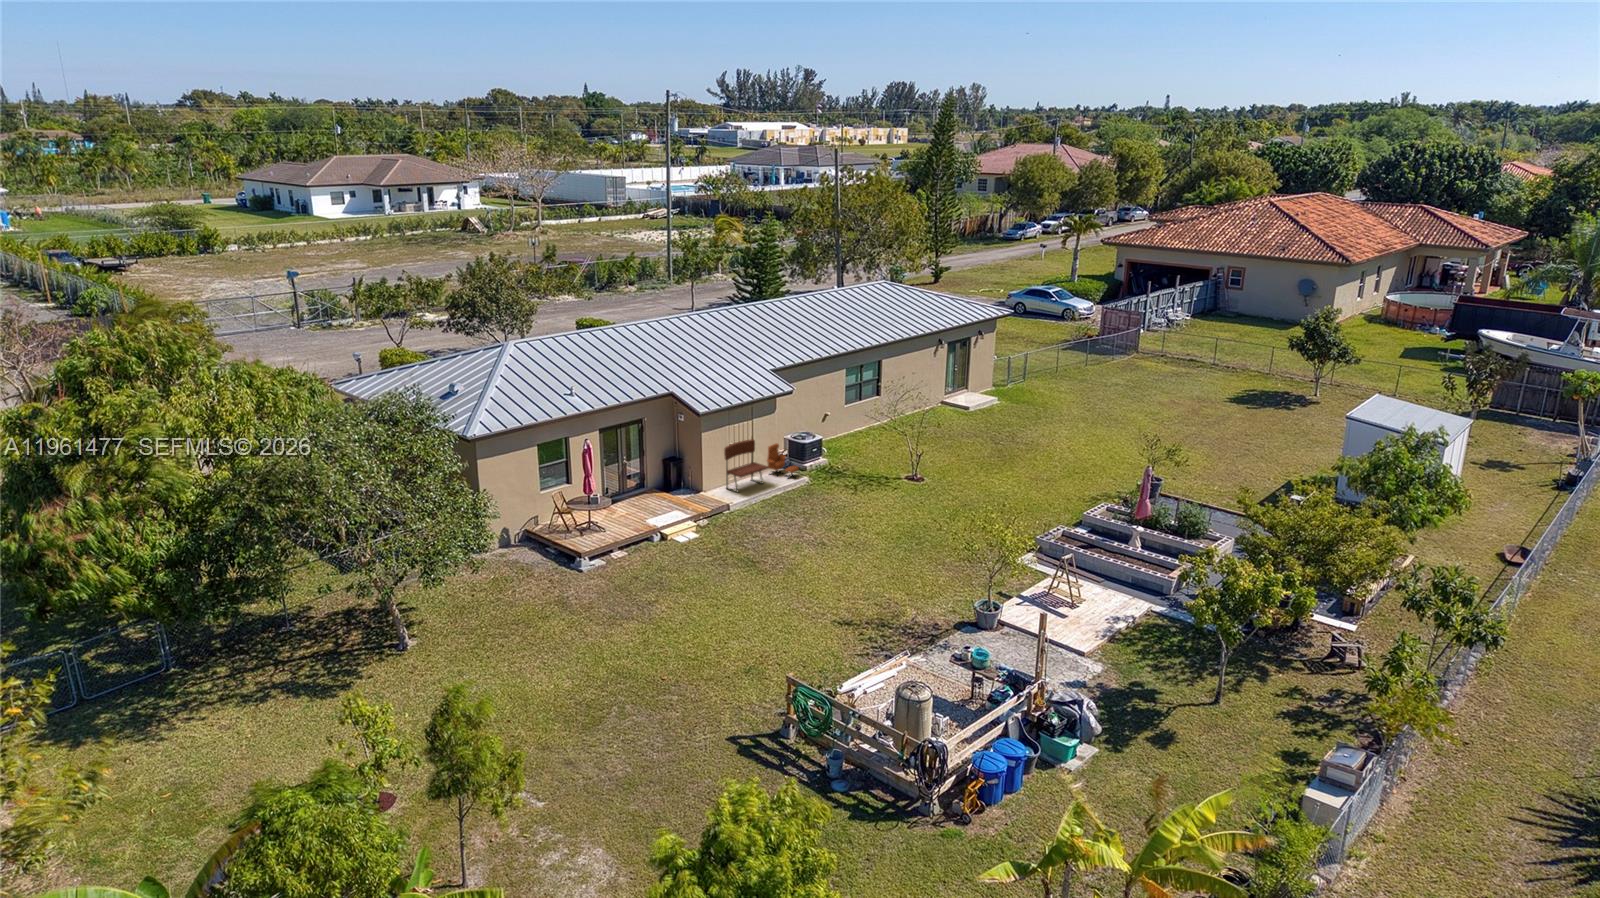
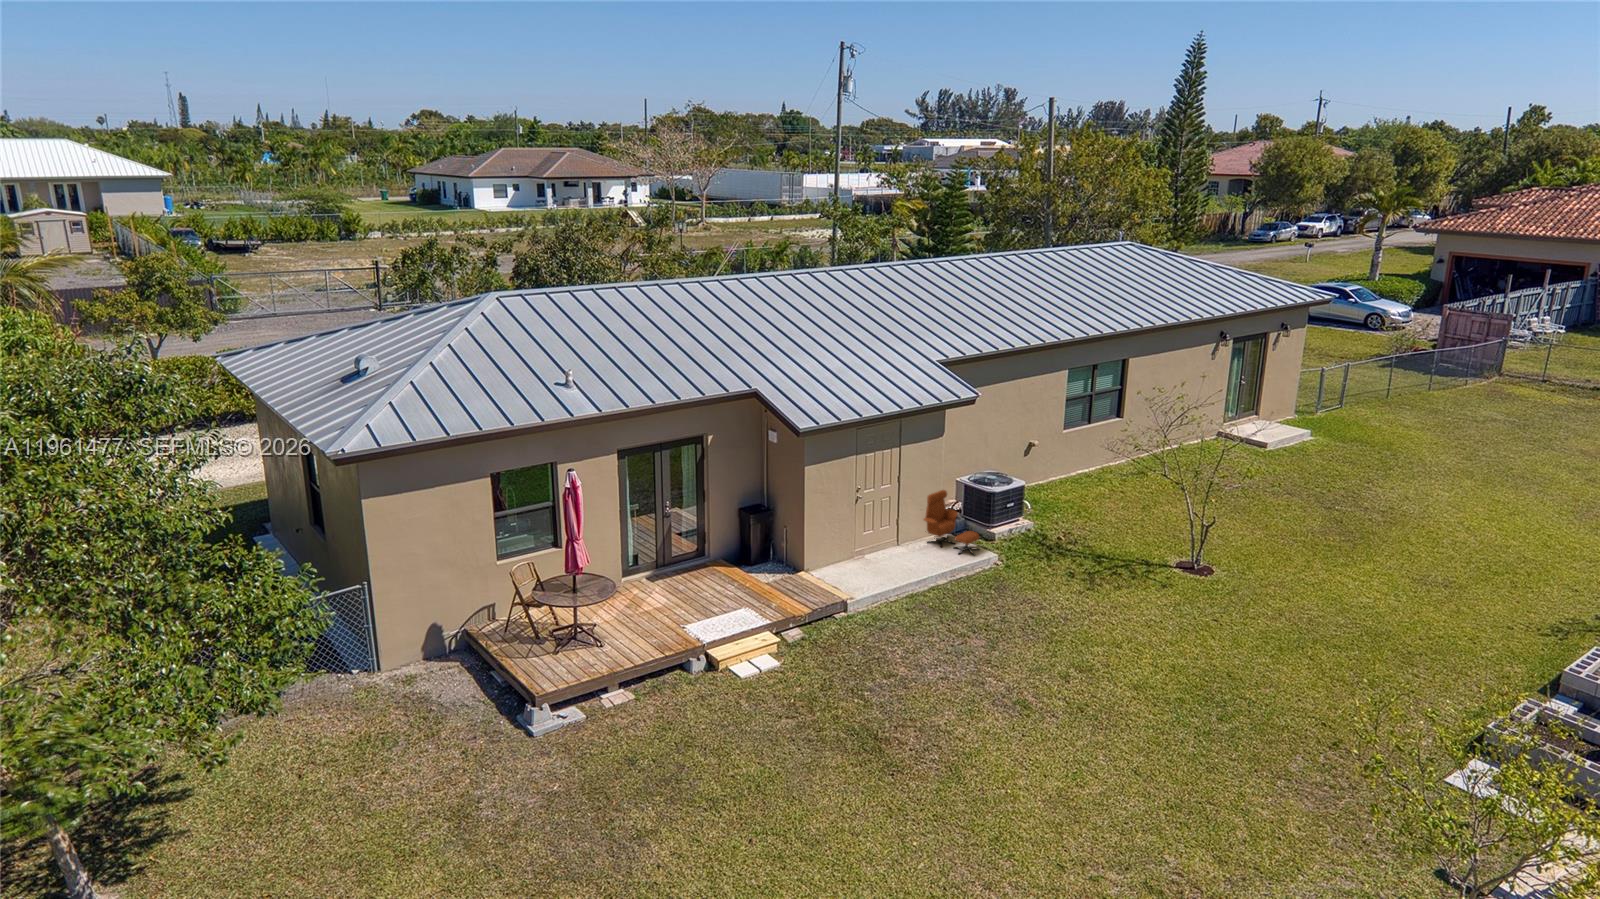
bench: present [724,439,769,492] -> none [848,482,926,576]

